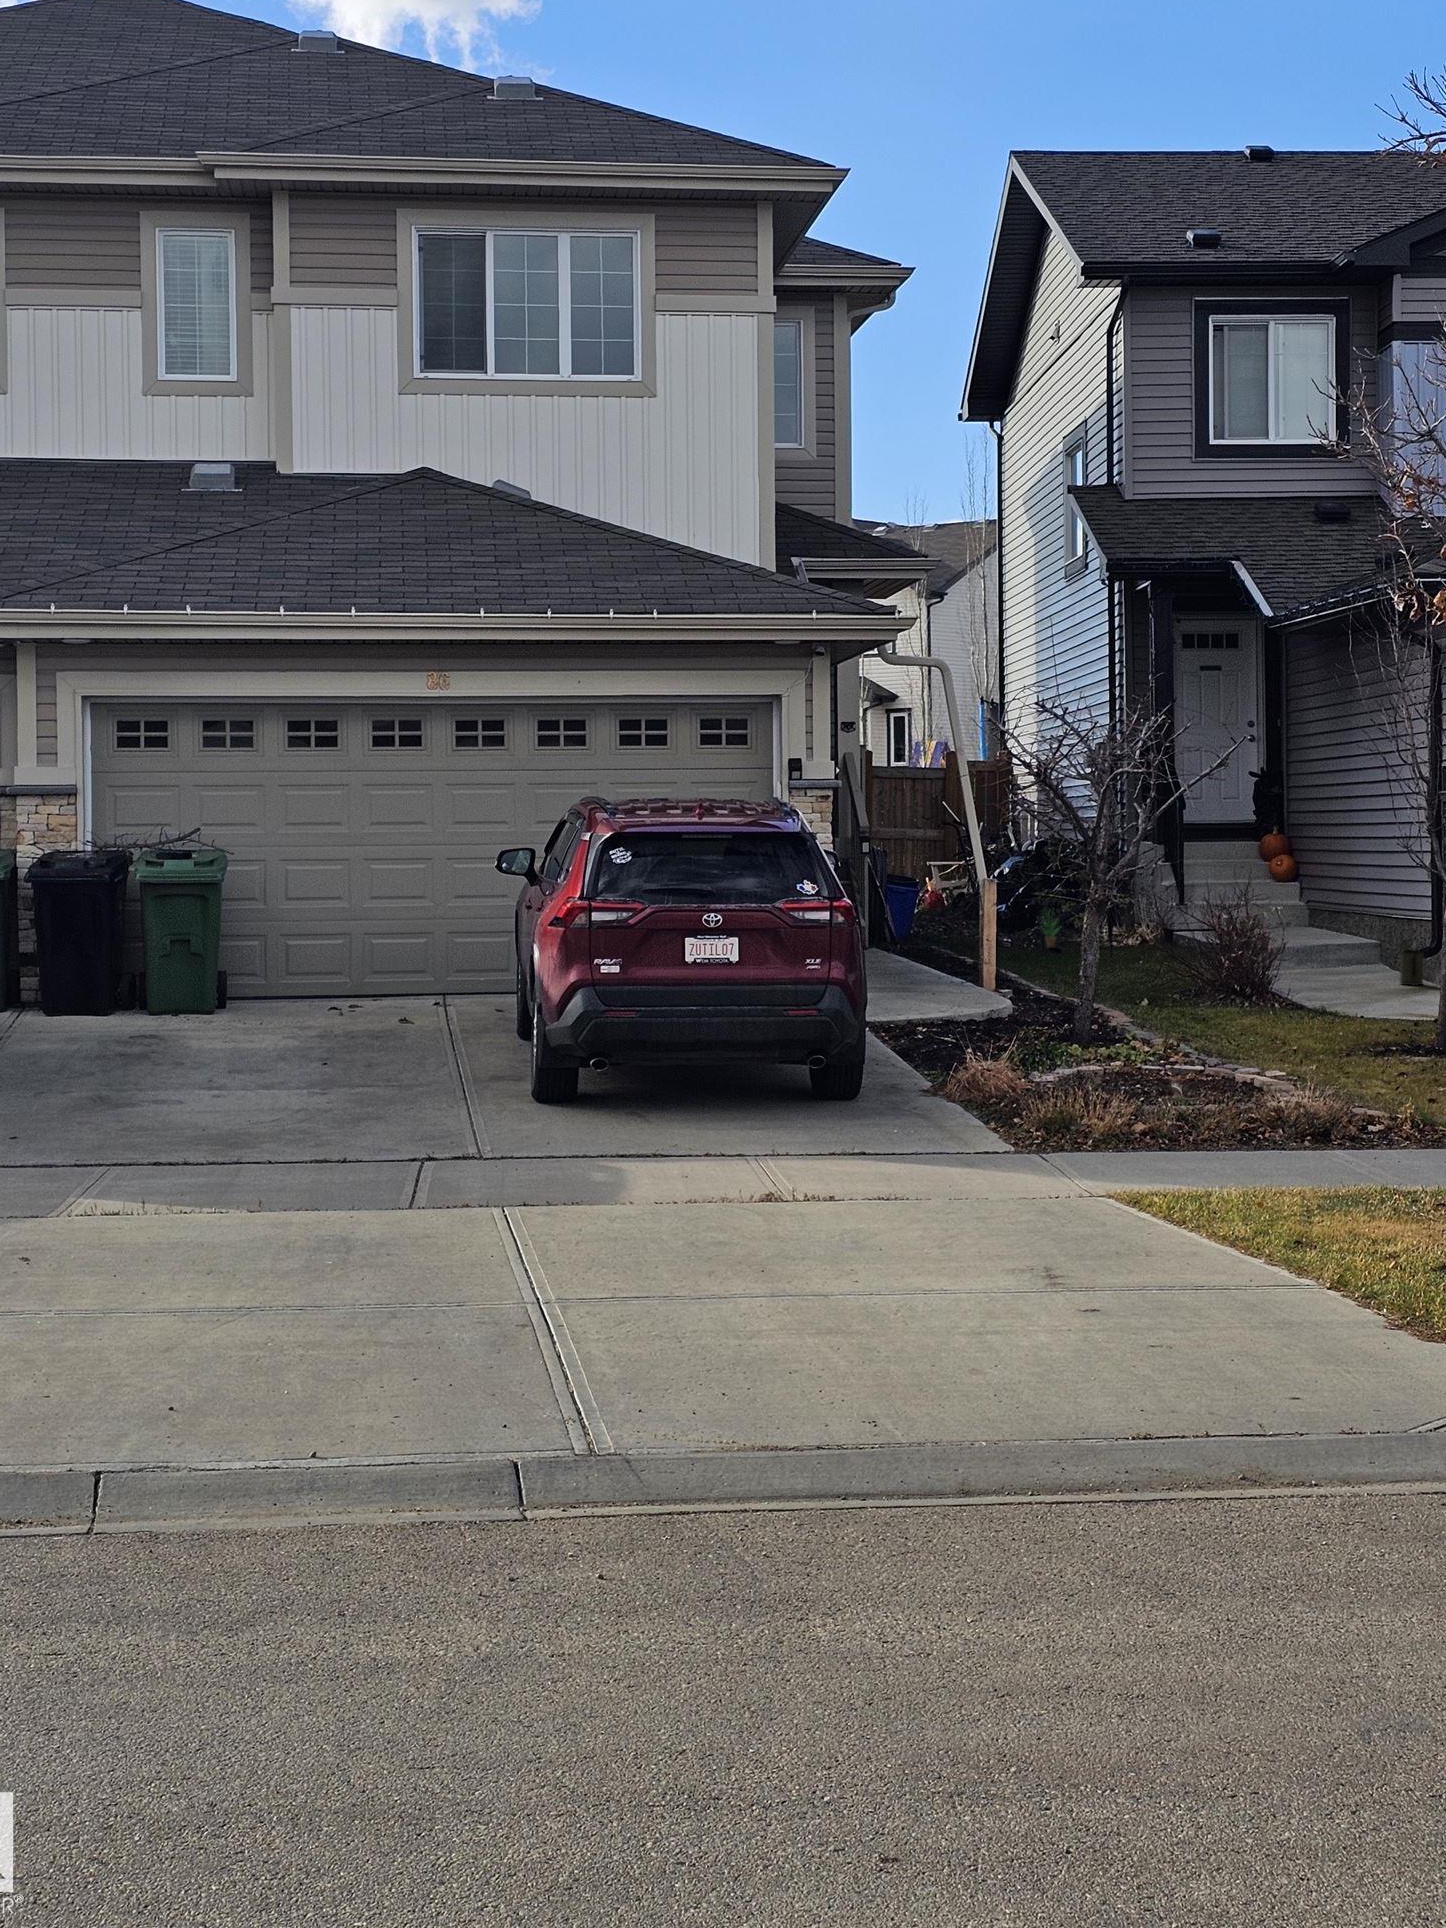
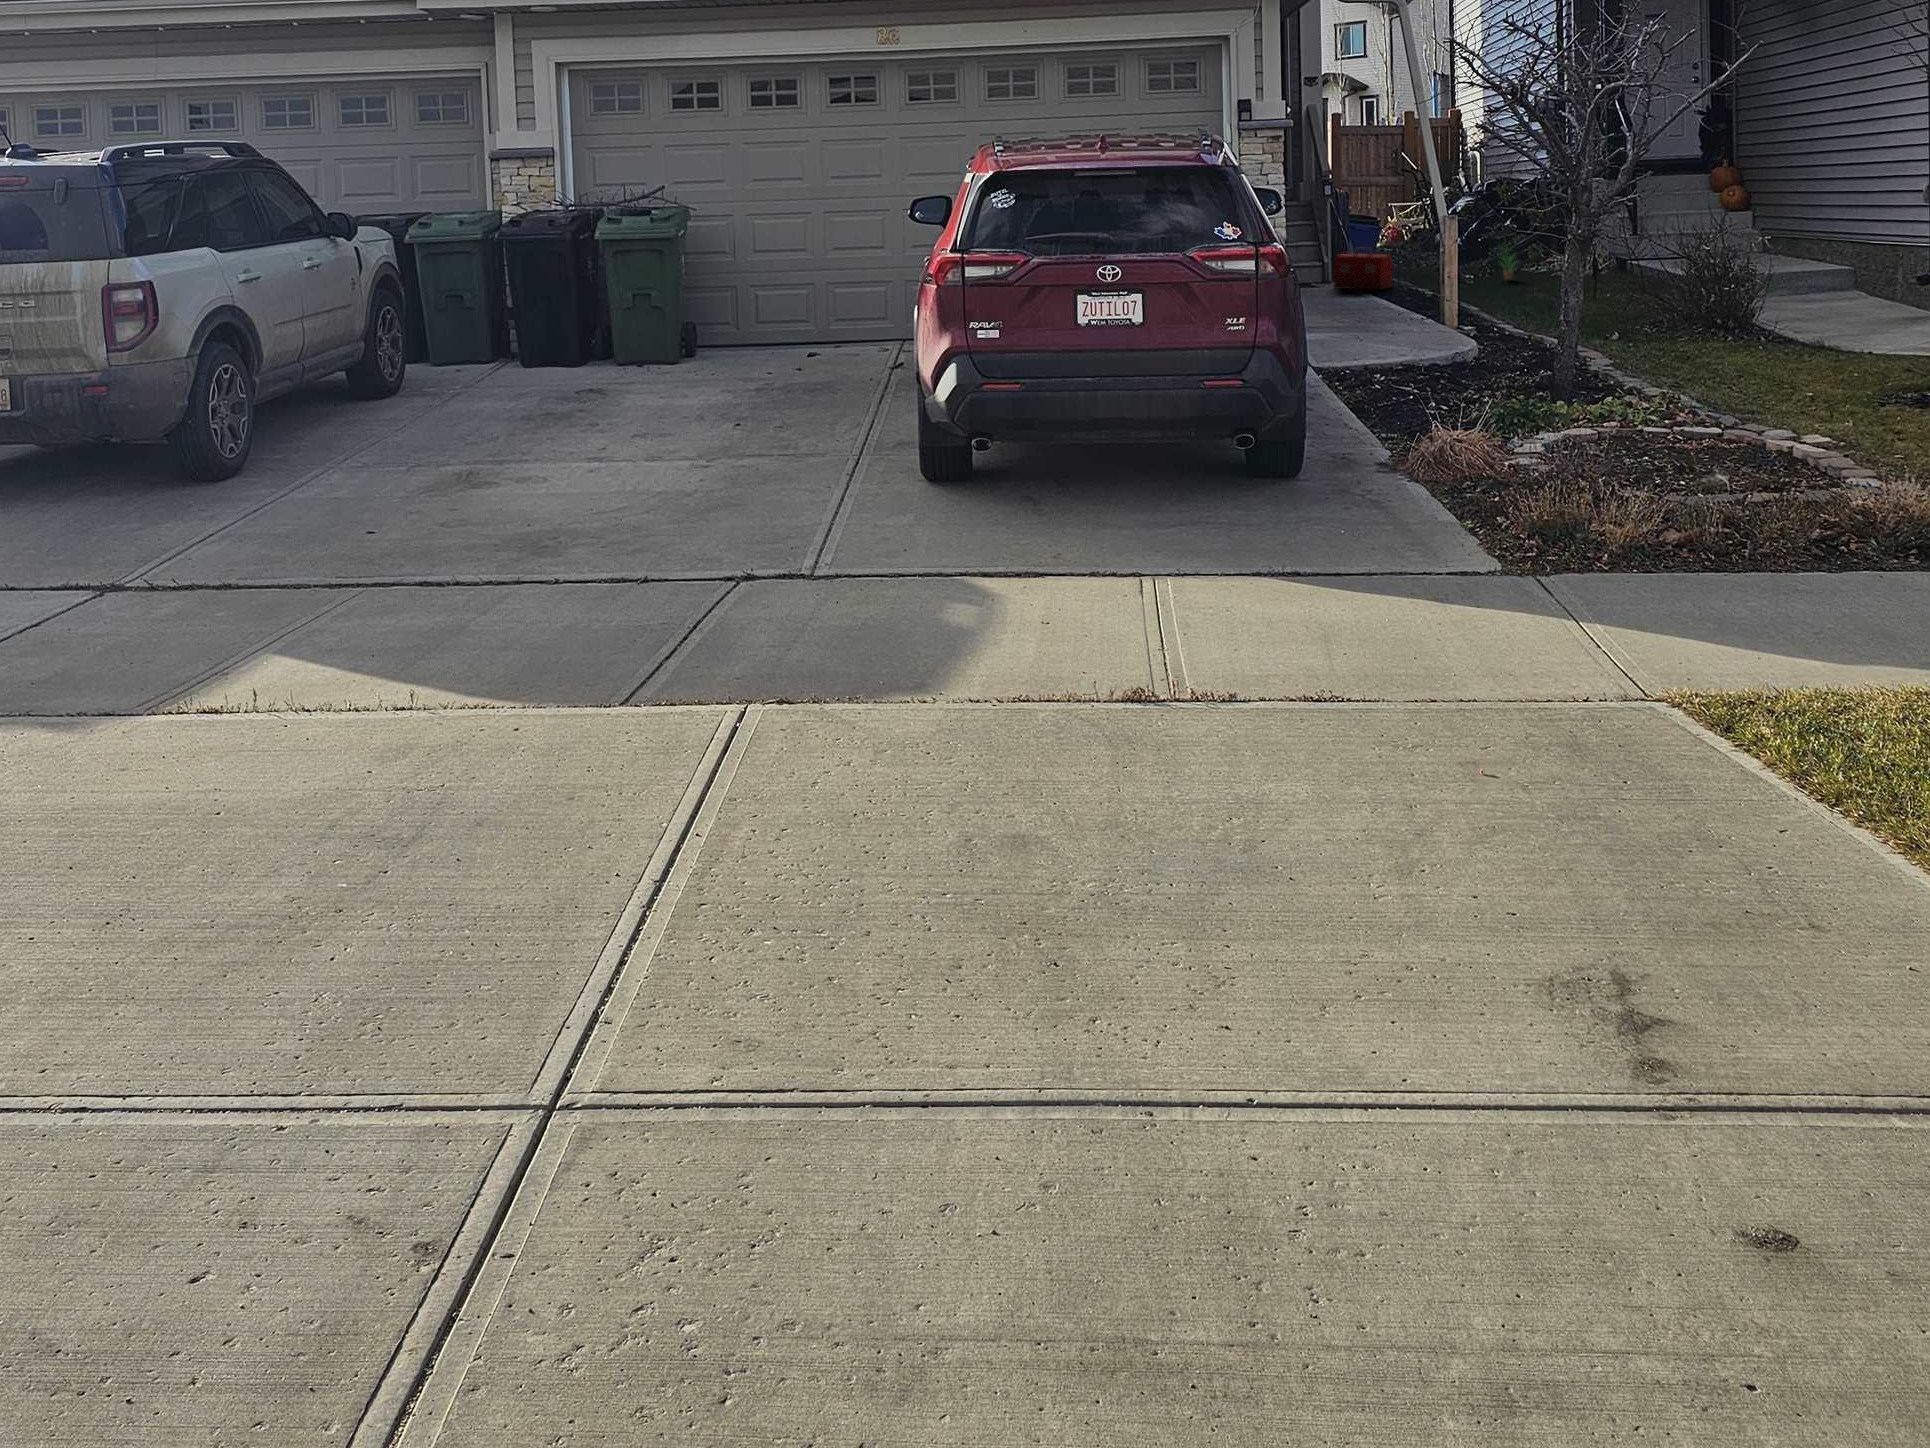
toolbox: none [868,909,930,955] -> present [1334,248,1393,290]
watering can: present [1400,941,1424,985] -> none [1882,269,1911,316]

